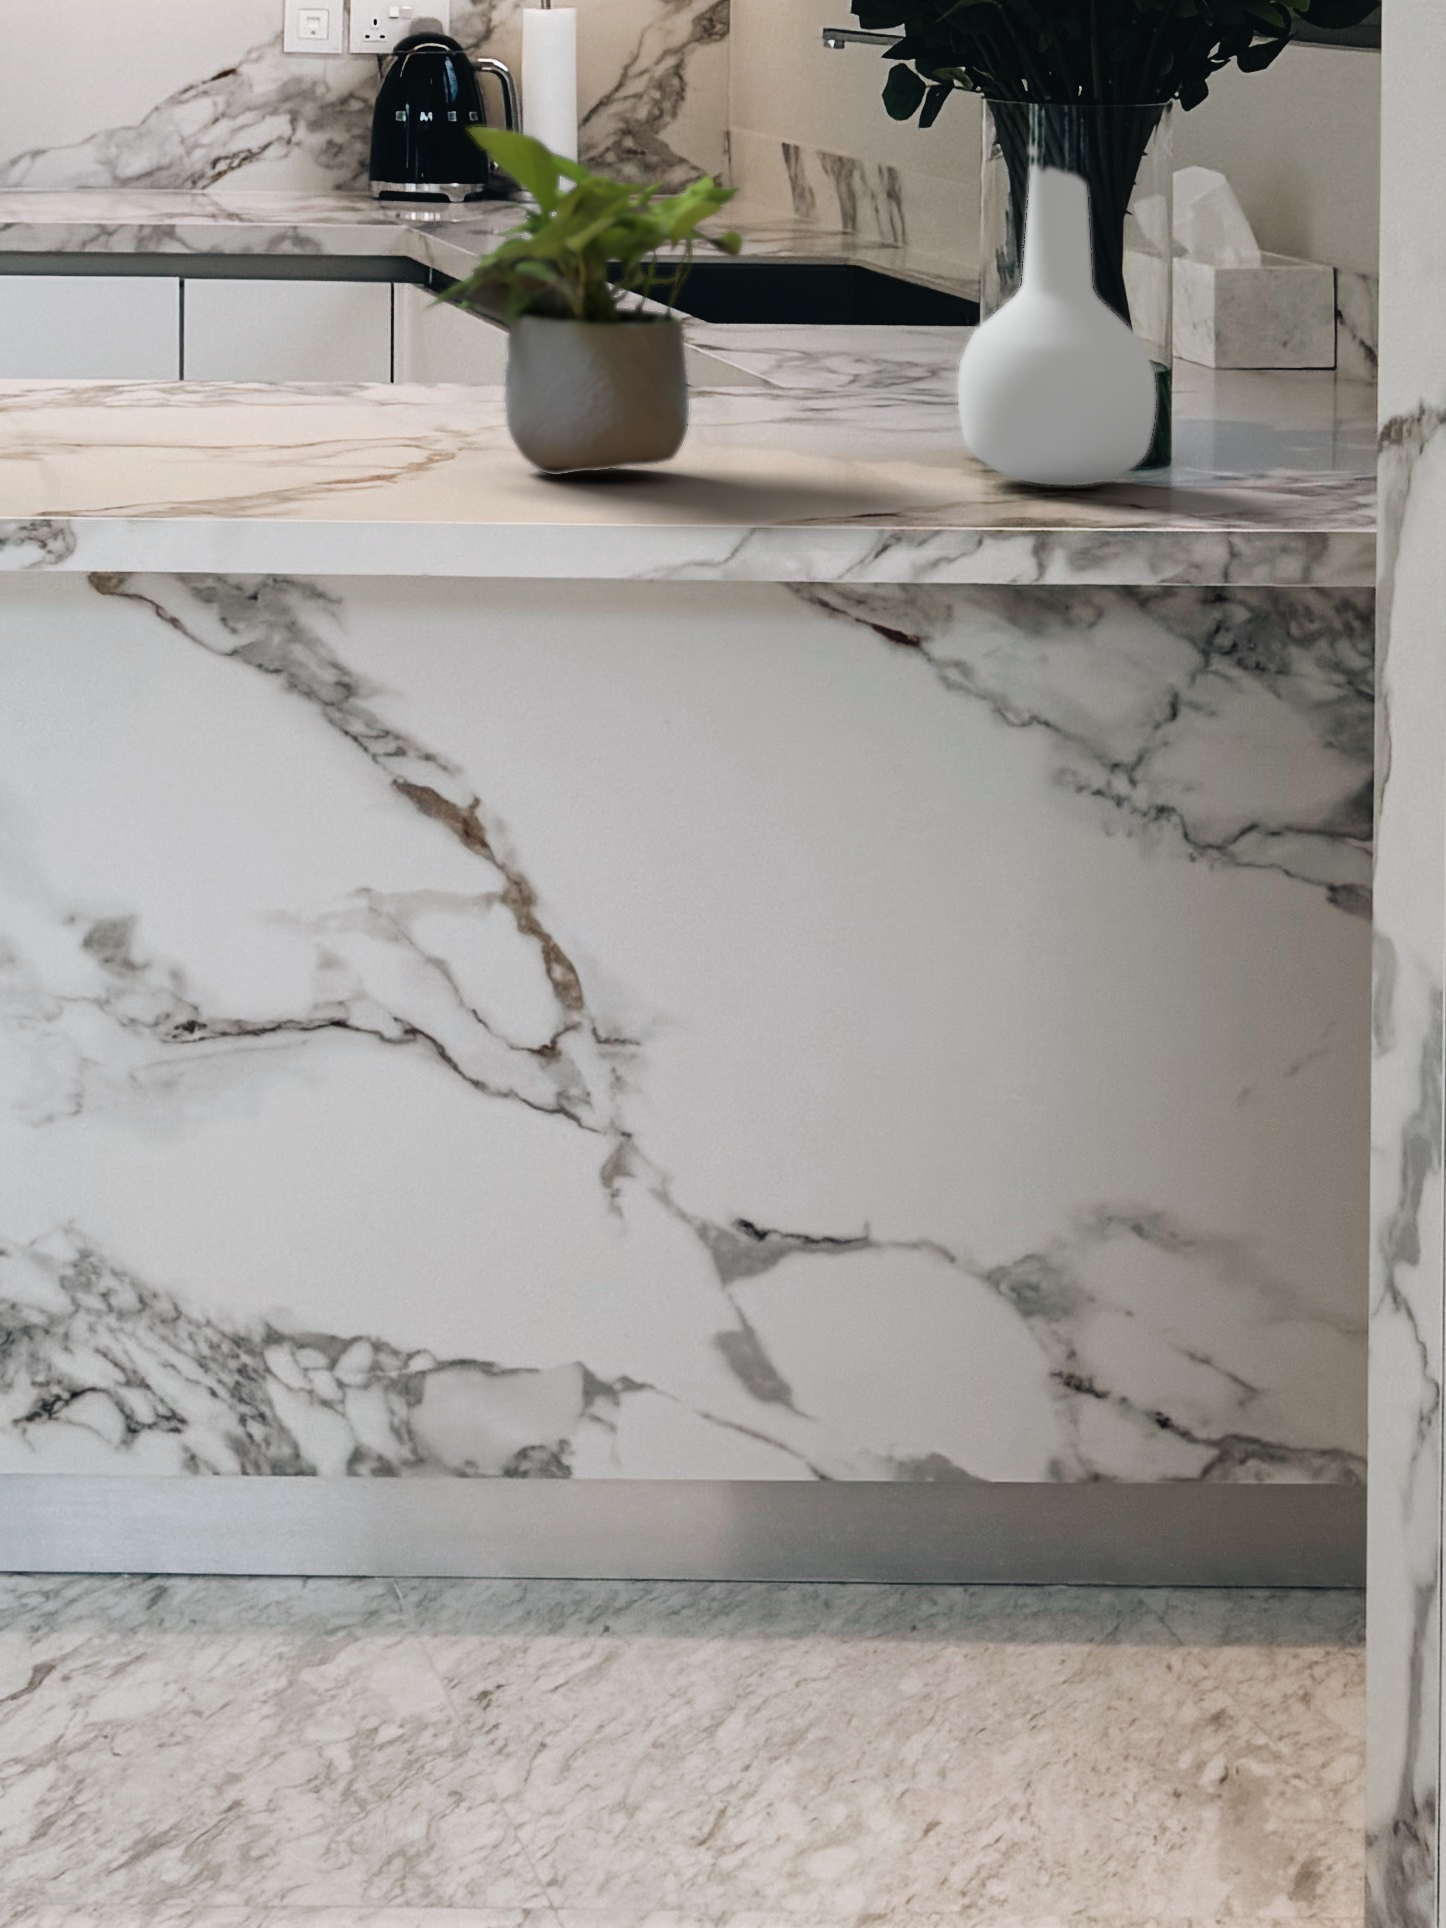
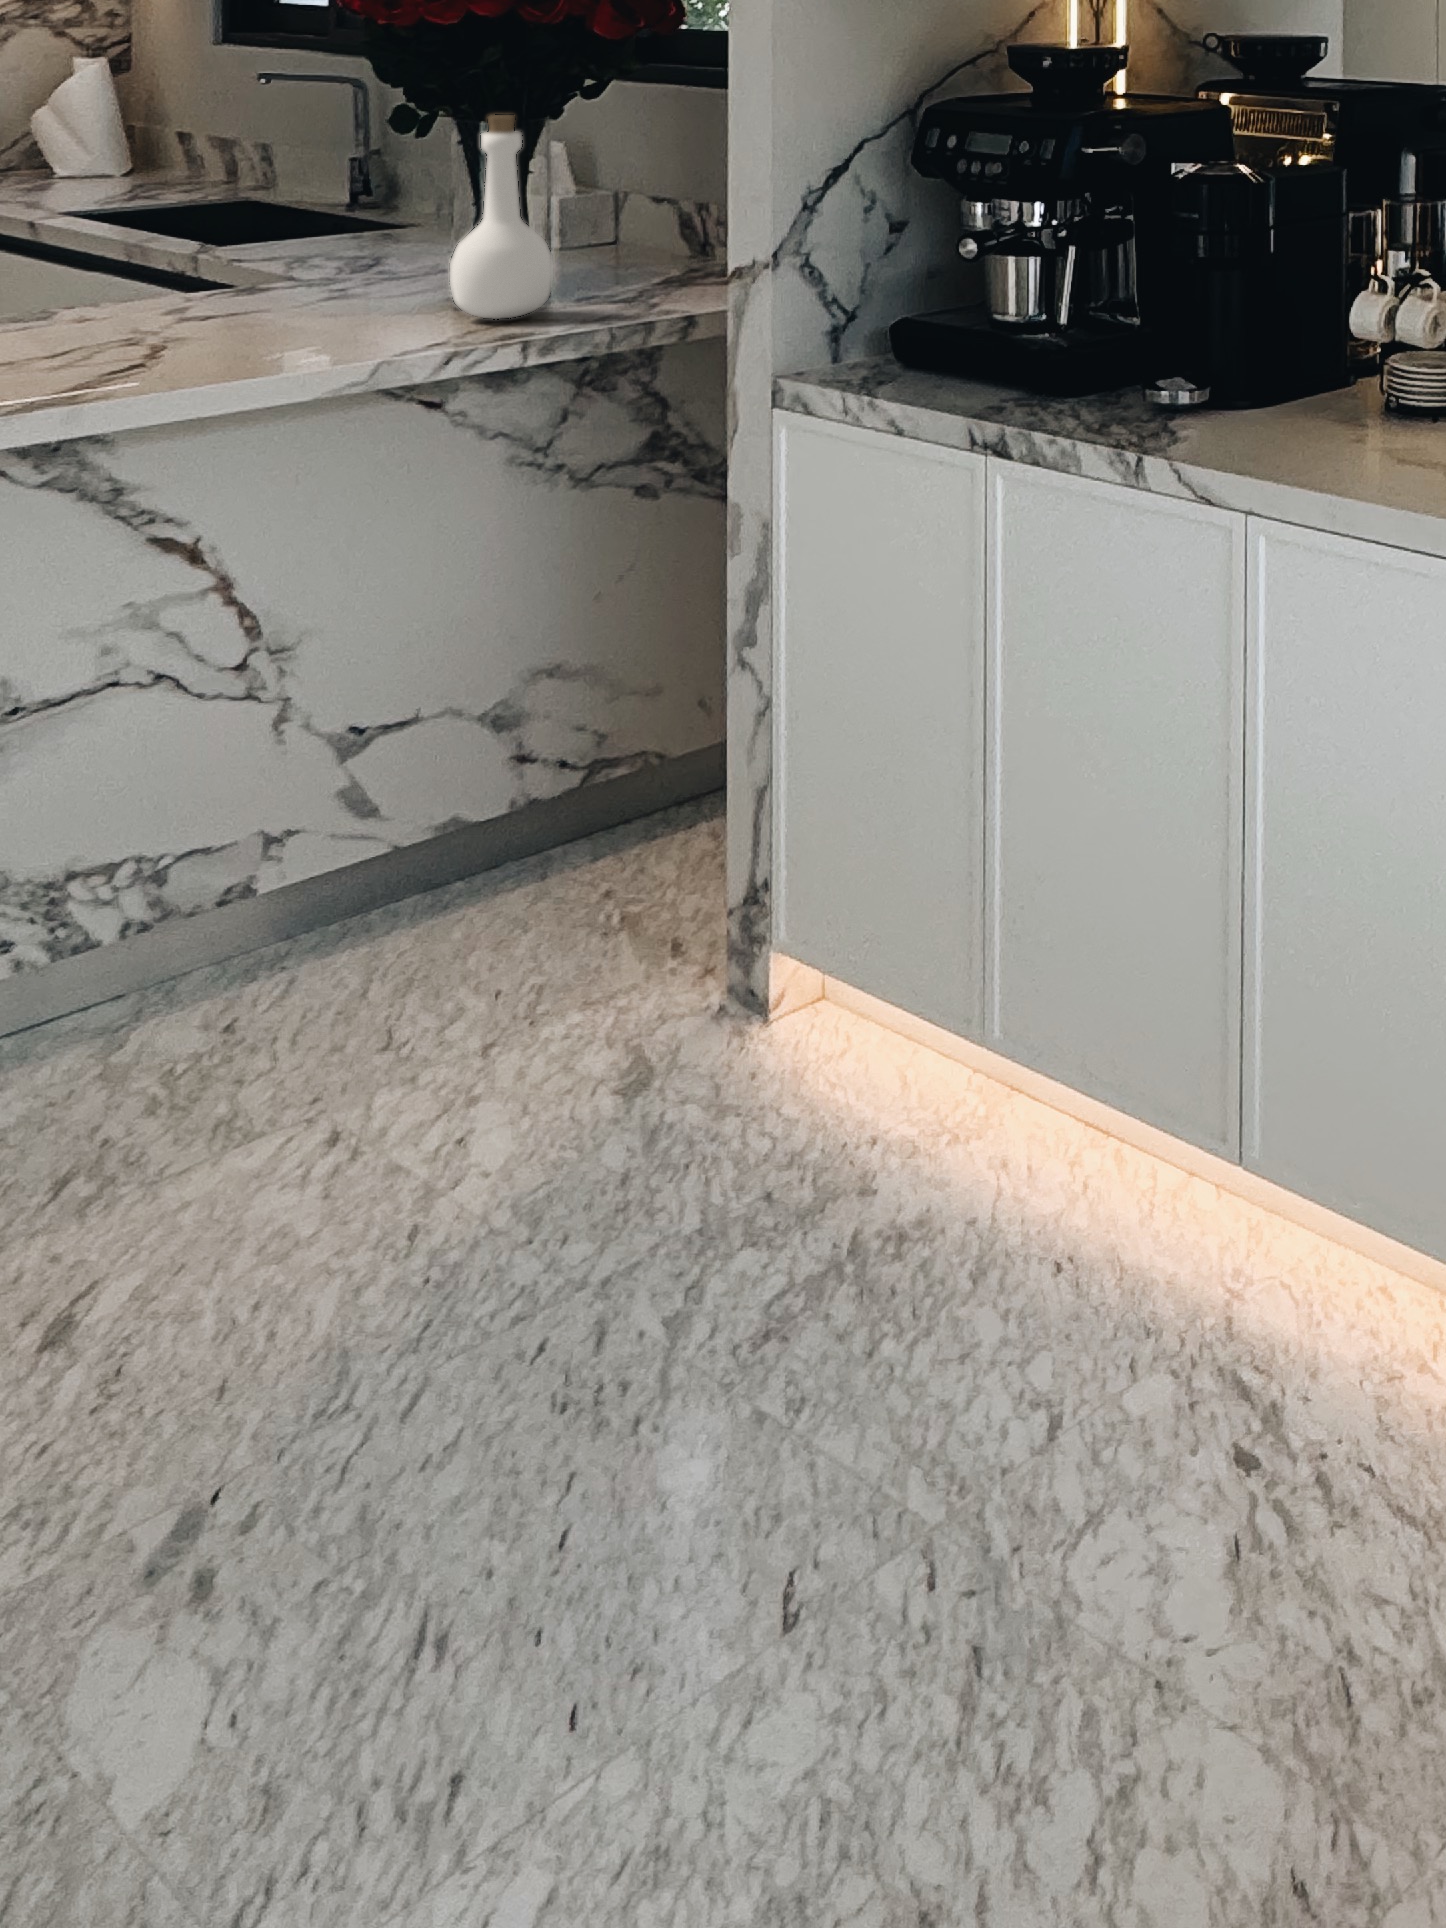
potted plant: present [429,127,743,475] -> none [140,161,333,350]

